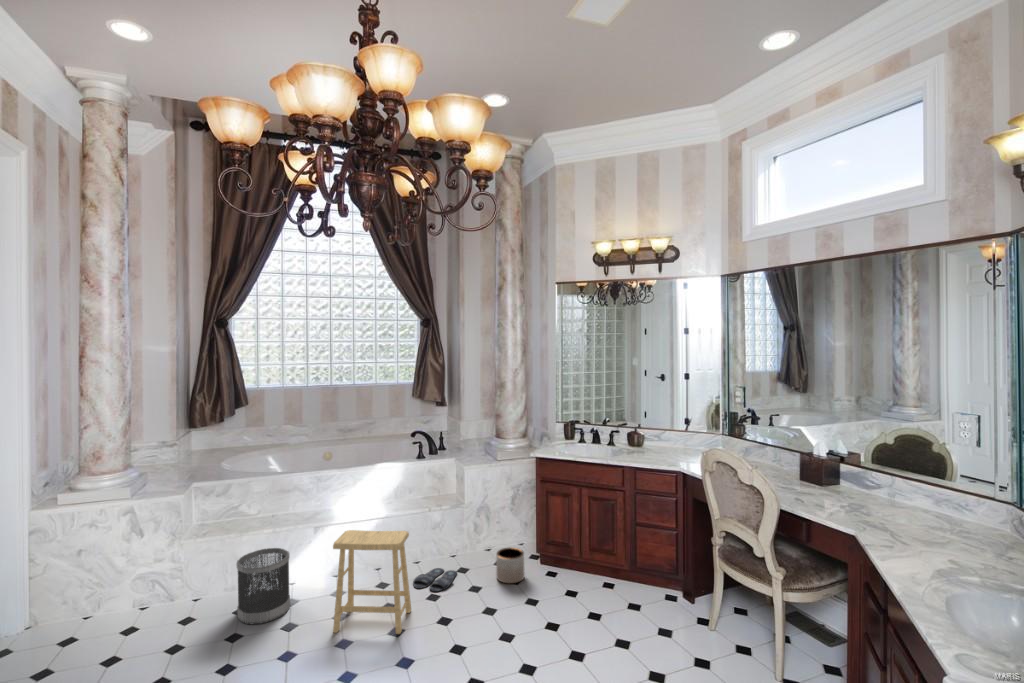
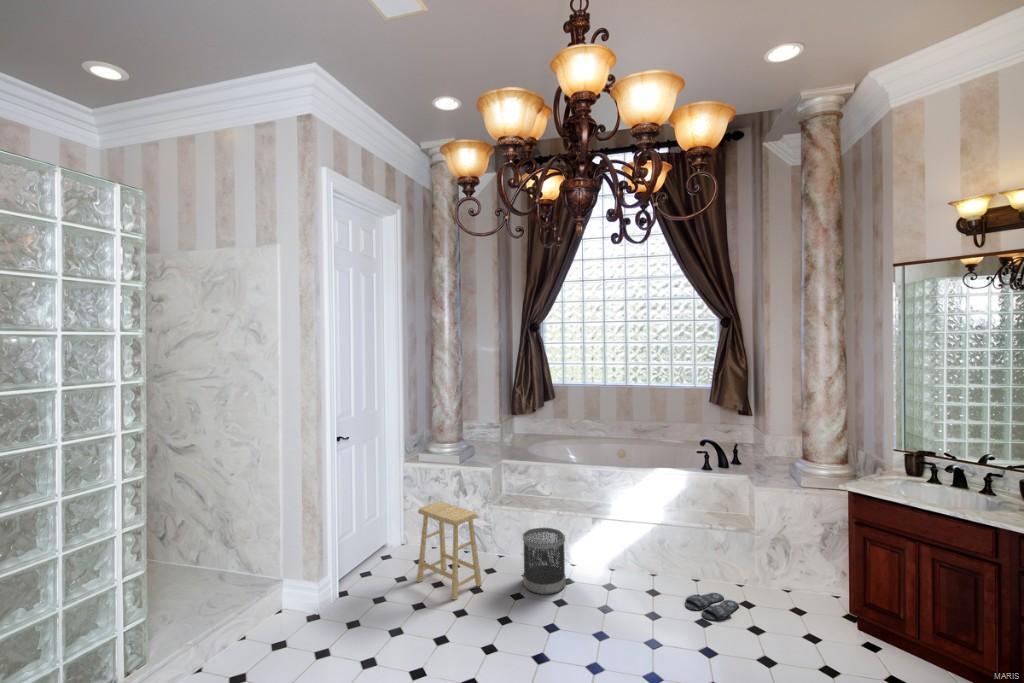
footstool: present [333,530,411,634] -> present [417,502,482,600]
planter: present [496,547,525,583] -> none [788,594,829,643]

